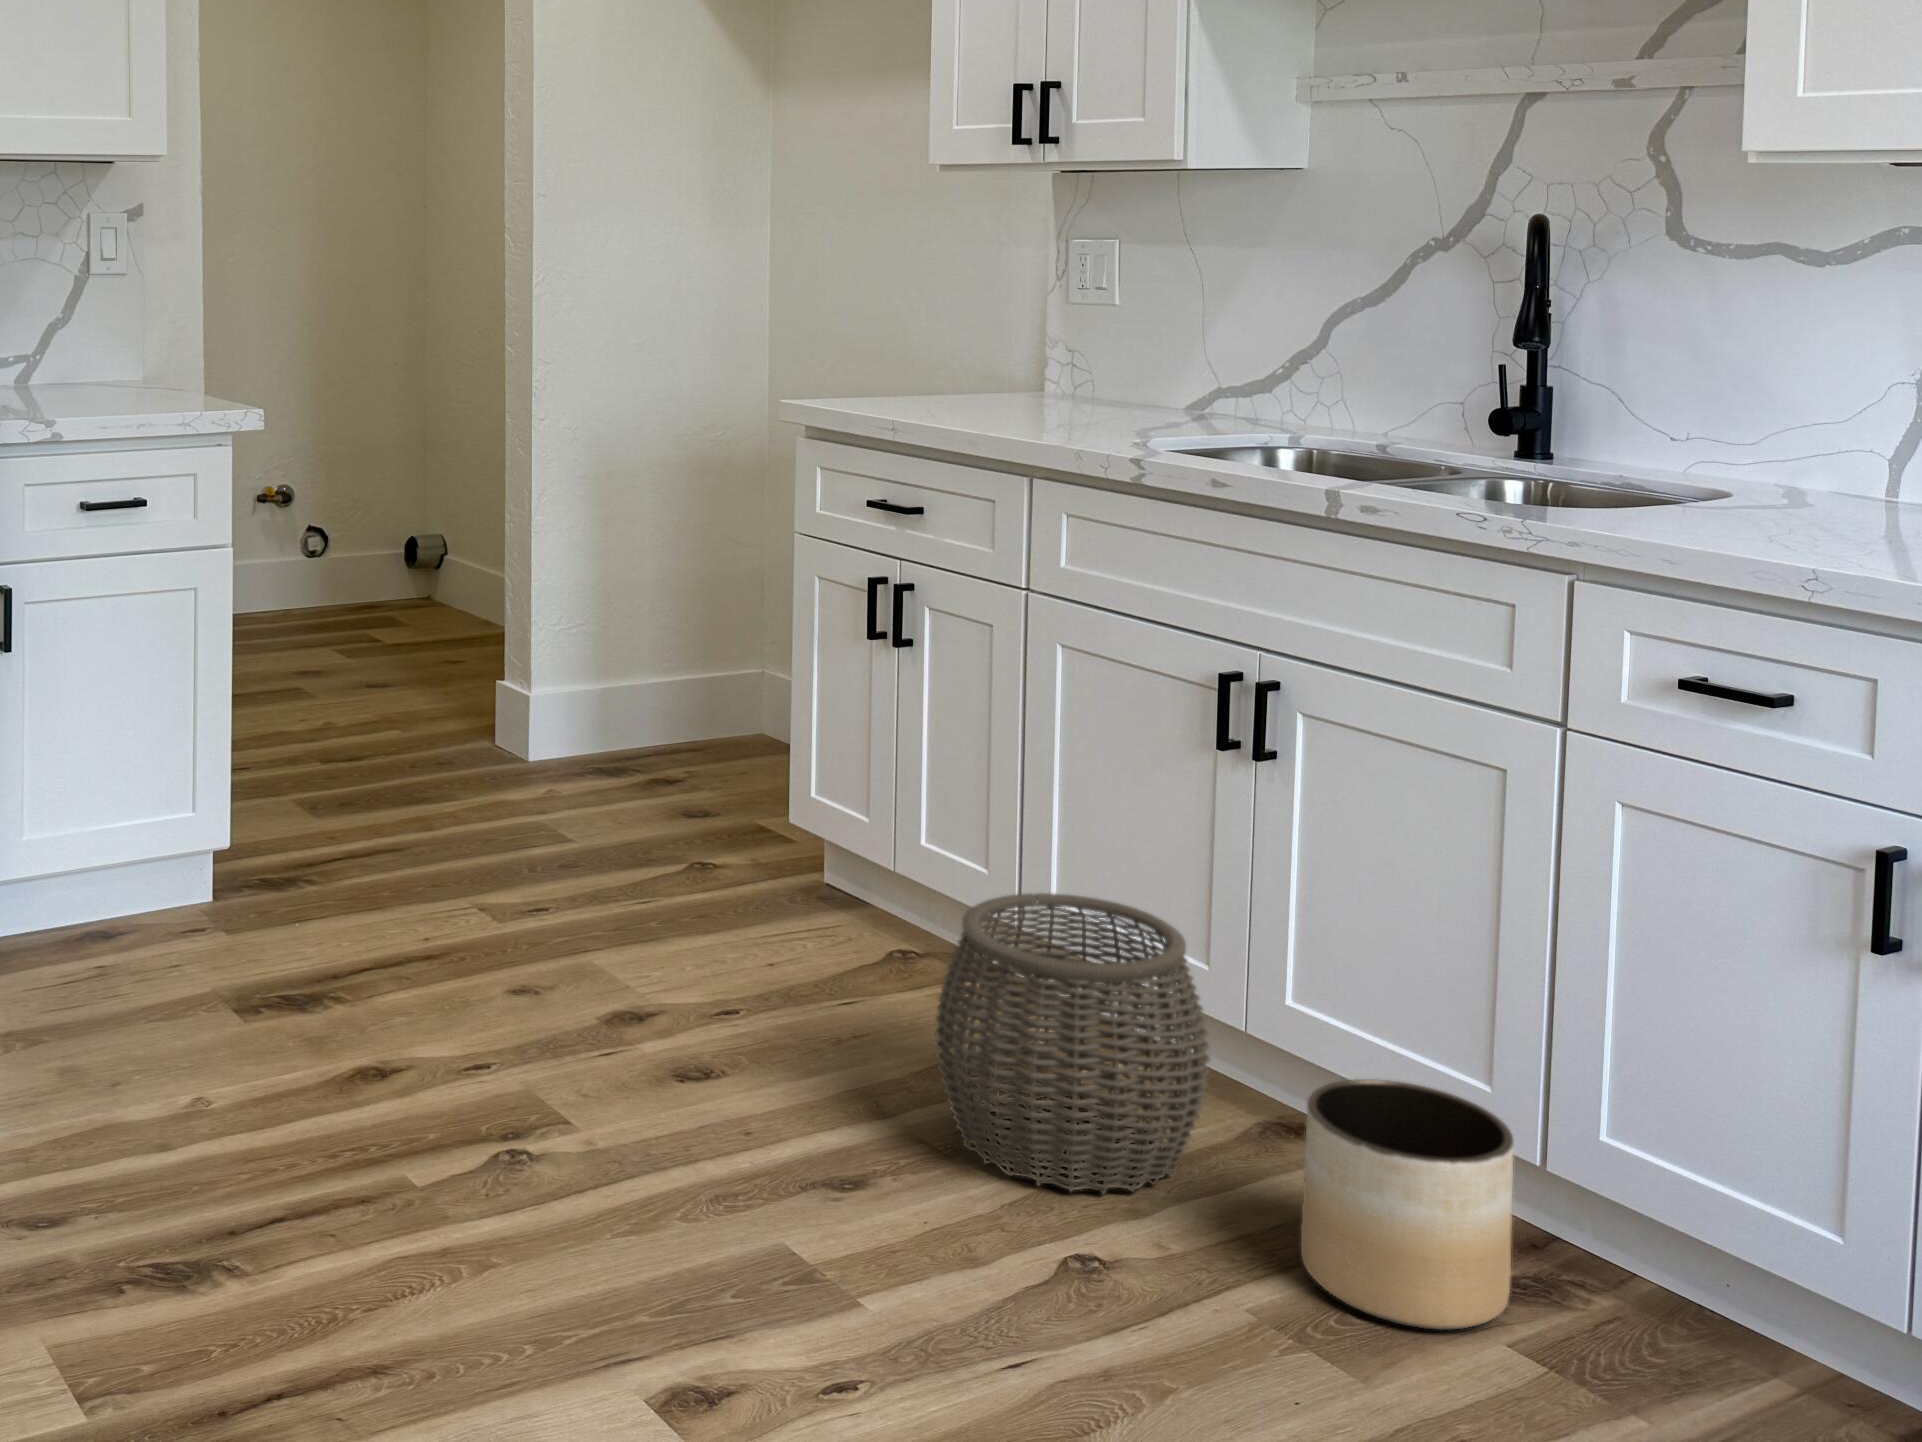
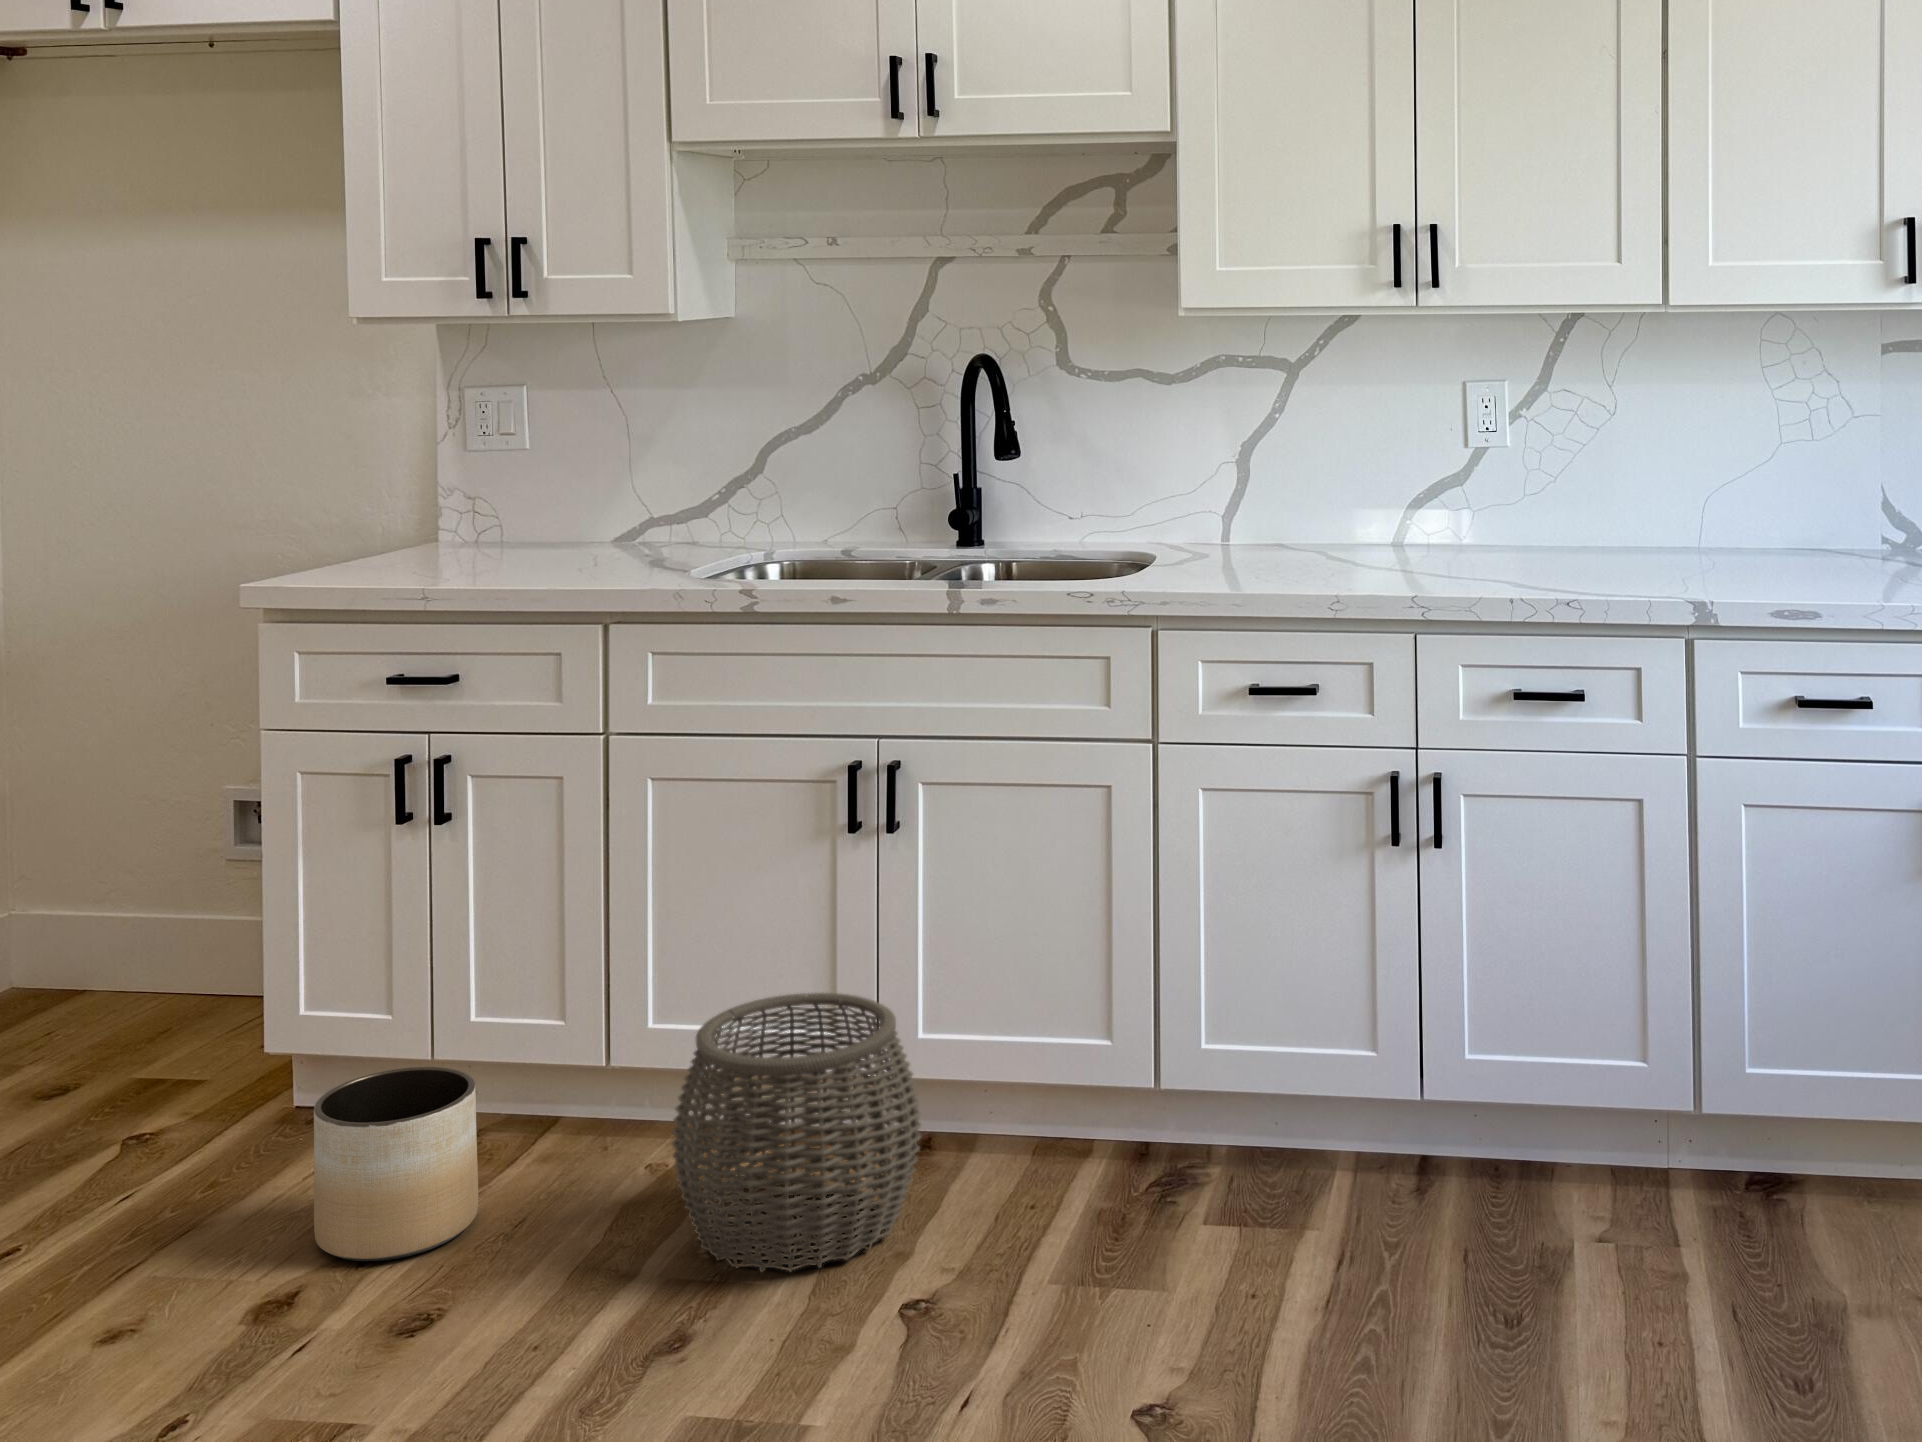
planter: present [1301,1079,1514,1330] -> present [314,1067,478,1261]

